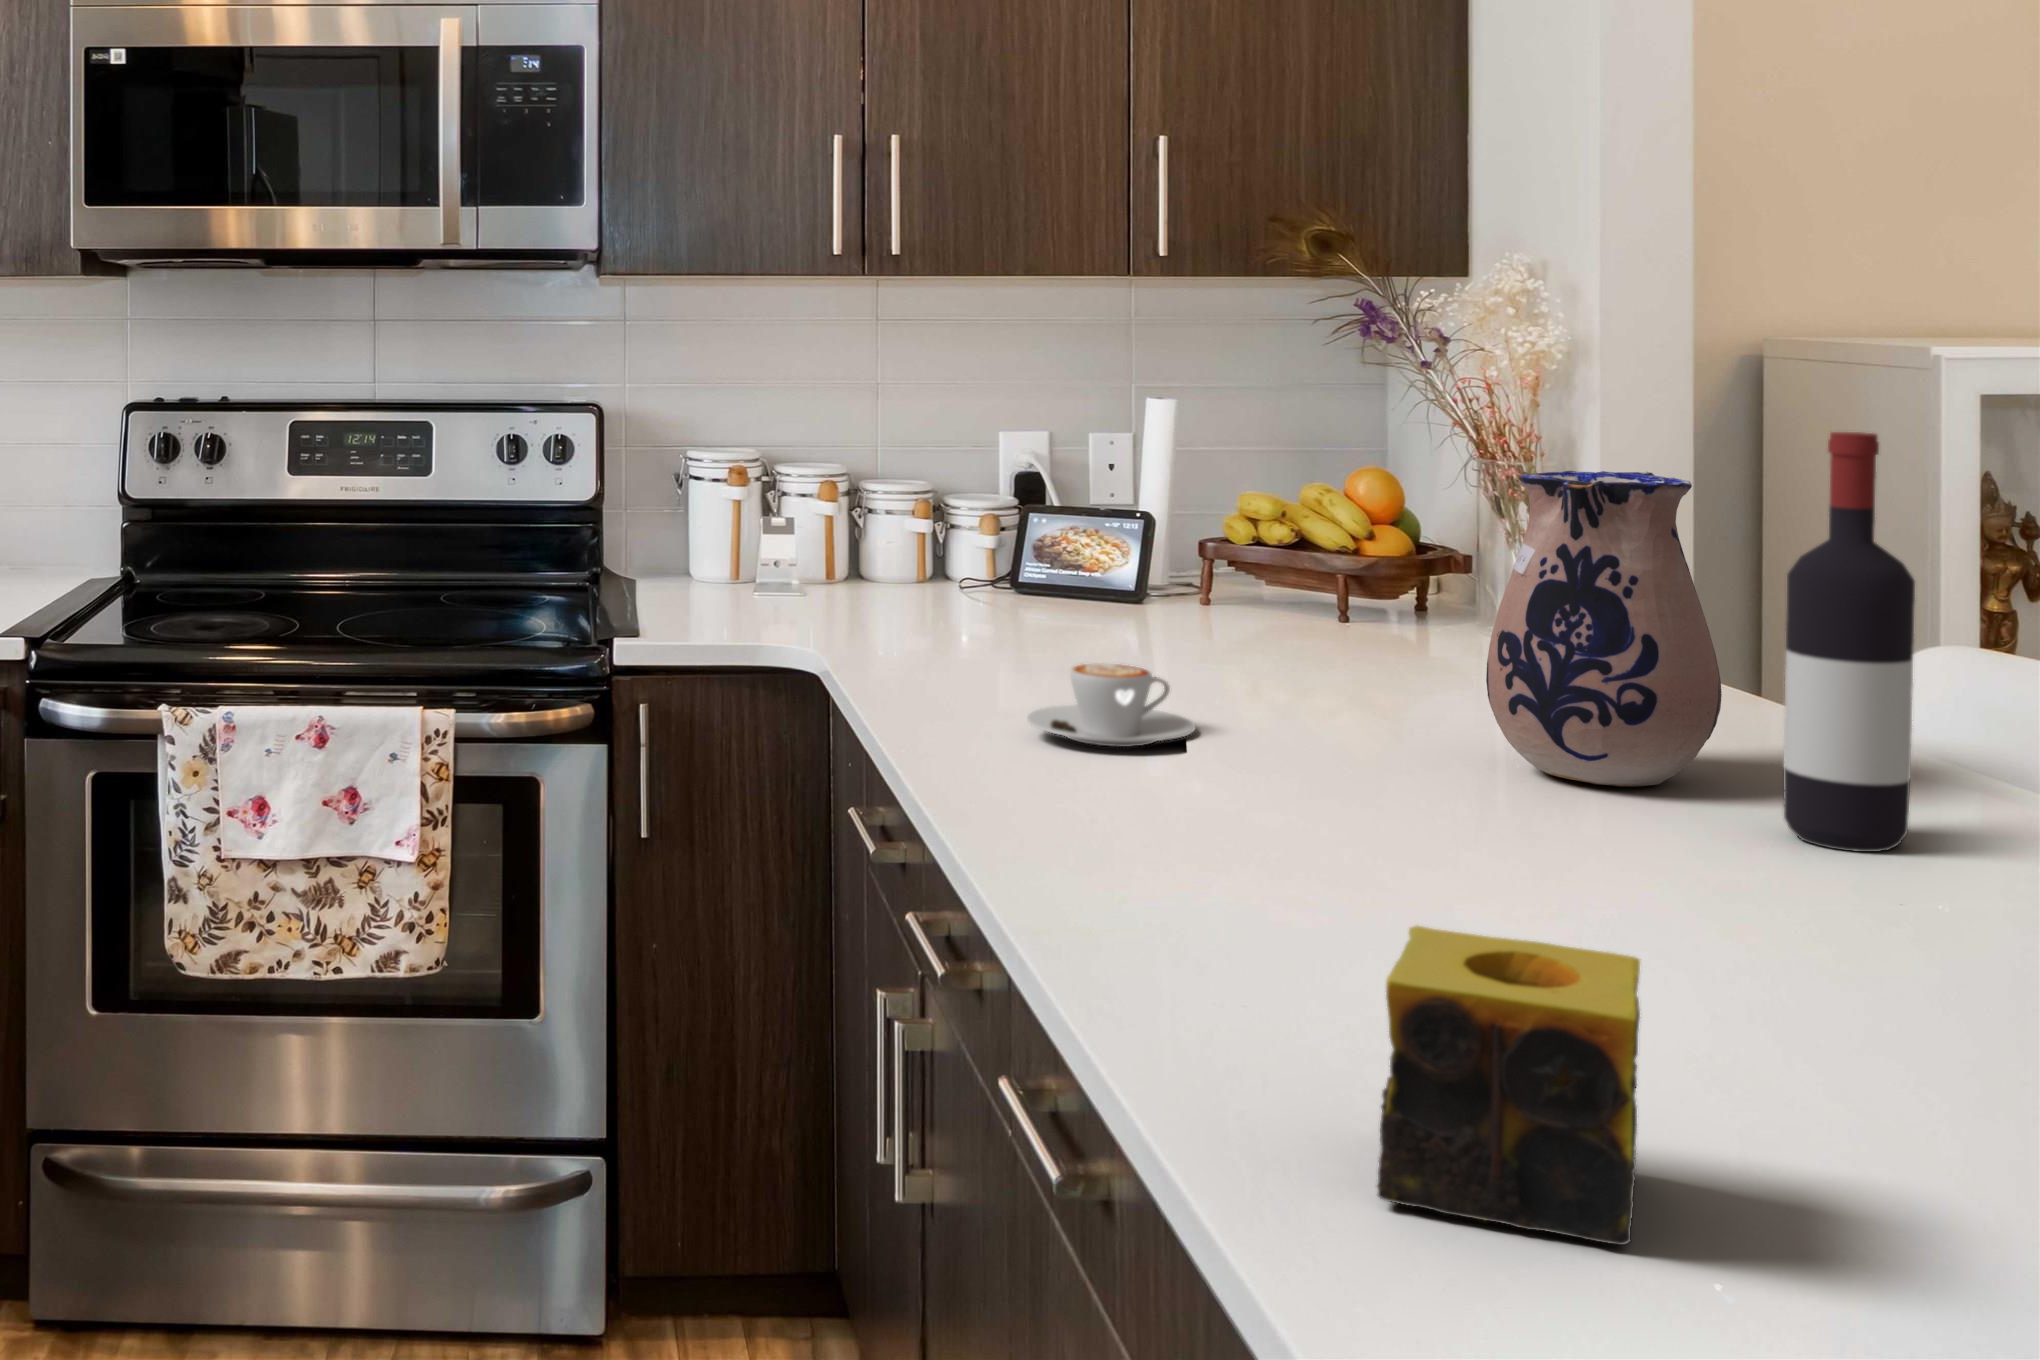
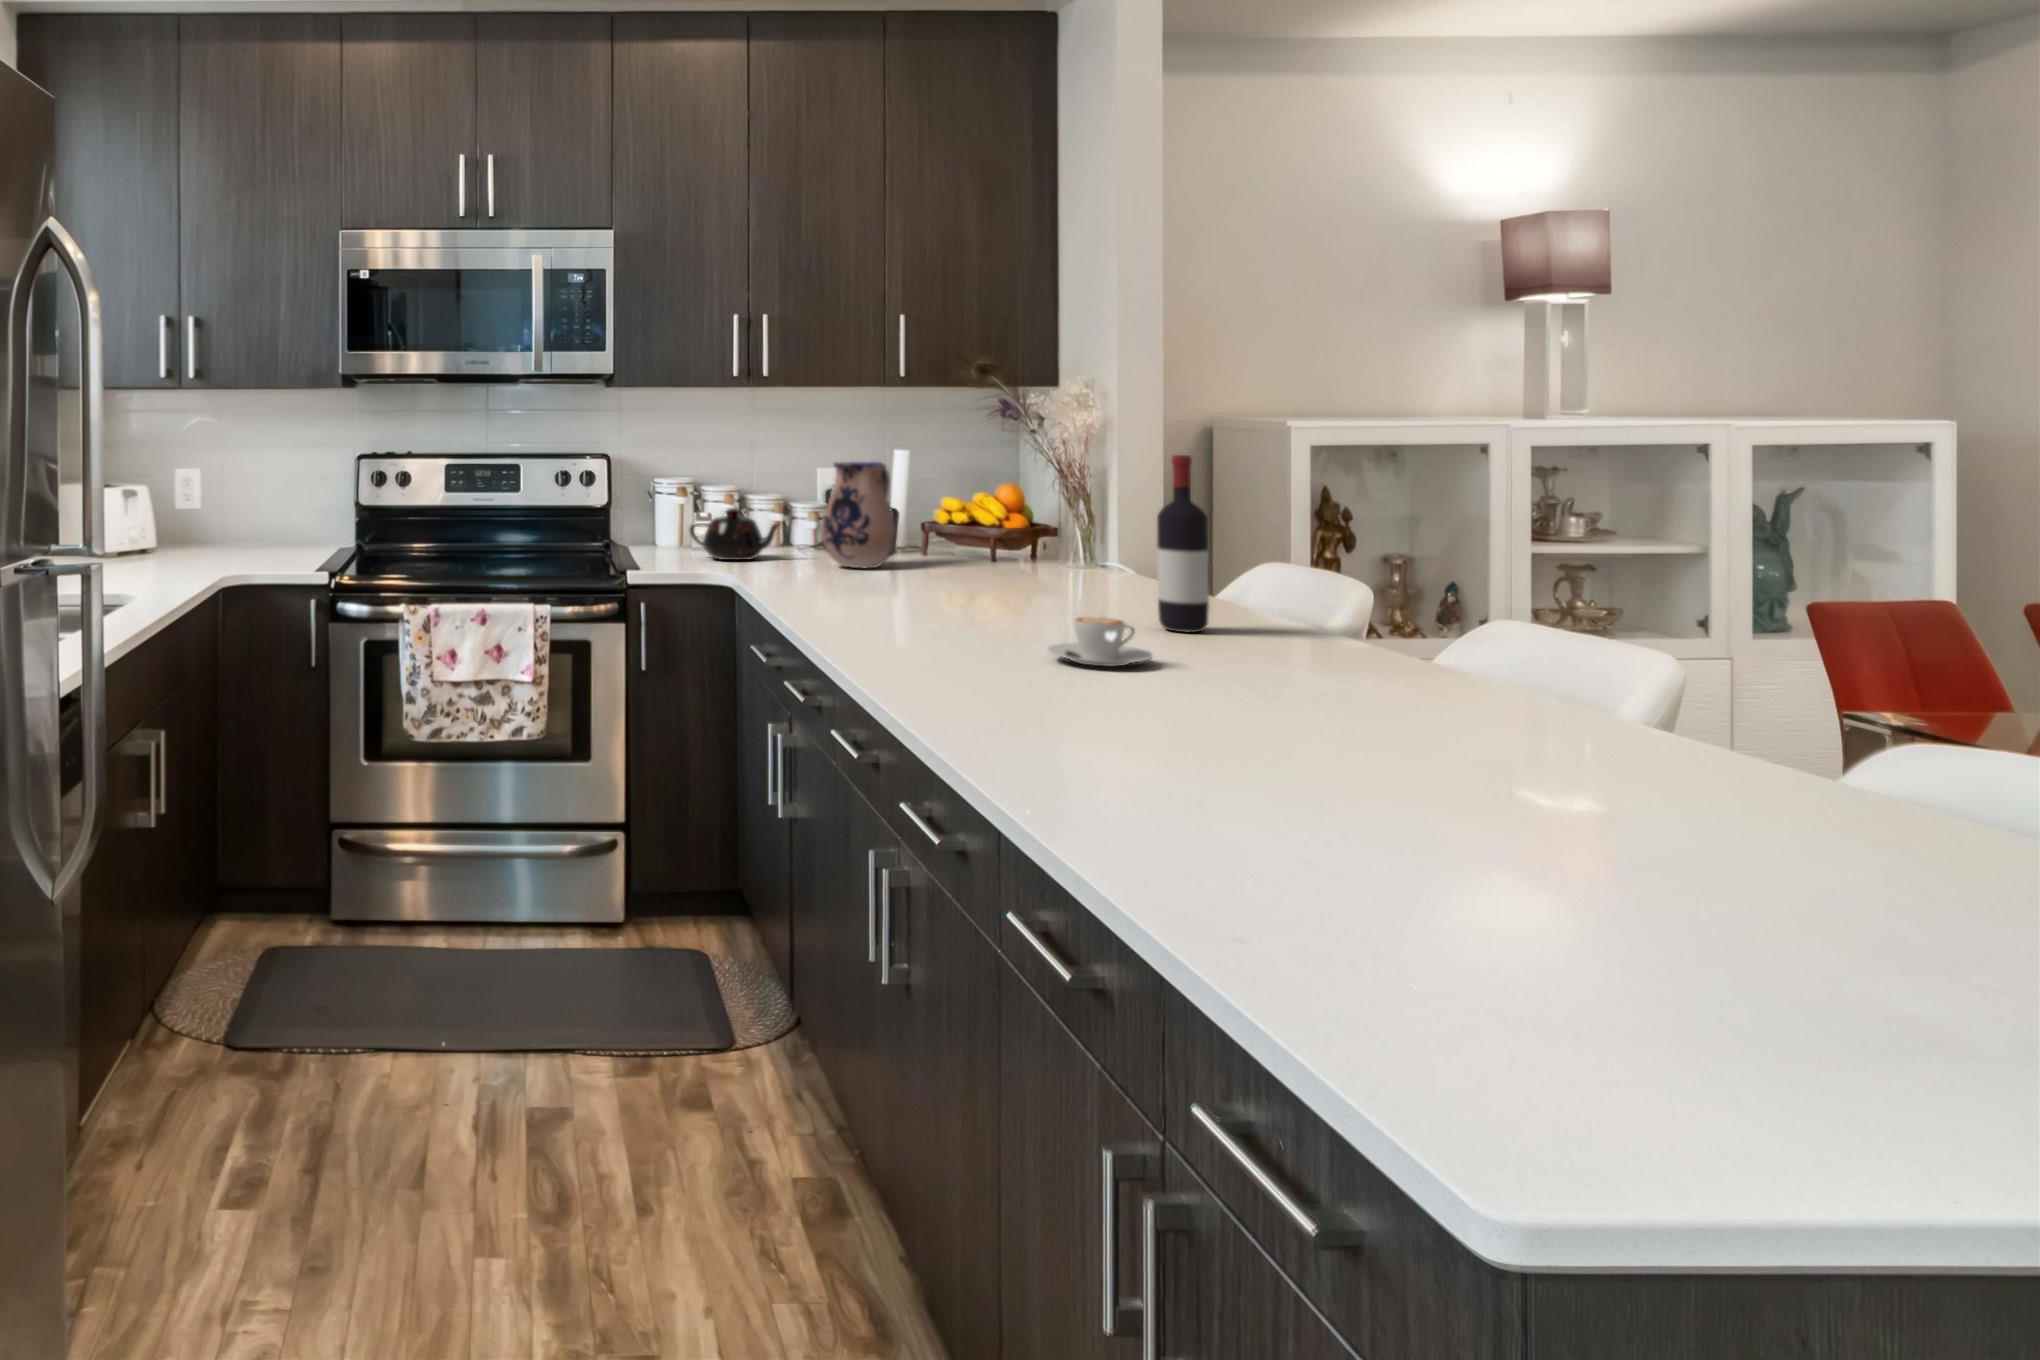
ceramic pitcher: present [1486,471,1722,787] -> present [822,462,897,568]
teapot: none [747,511,931,613] -> present [690,508,780,560]
coffee cup: present [1027,663,1195,747] -> present [1048,617,1153,667]
candle: present [1377,926,1640,1245] -> none [960,622,1051,716]

